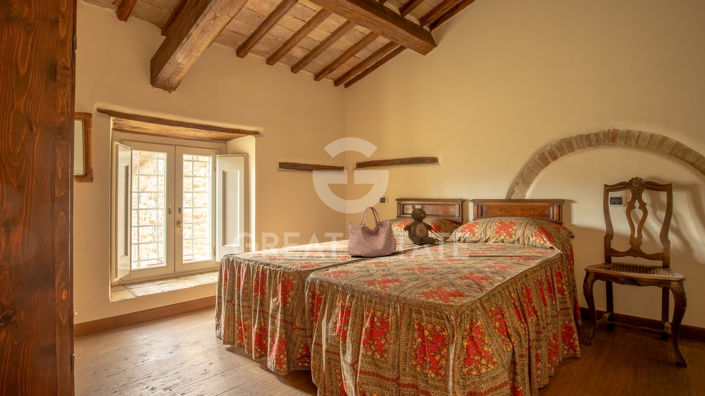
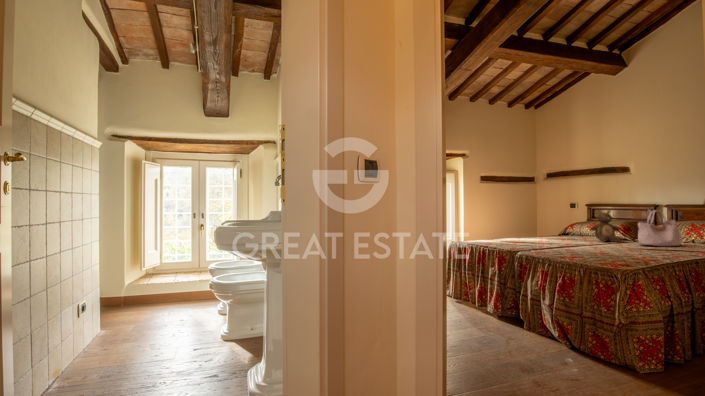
handbag: present [348,206,396,257] -> present [638,210,683,246]

